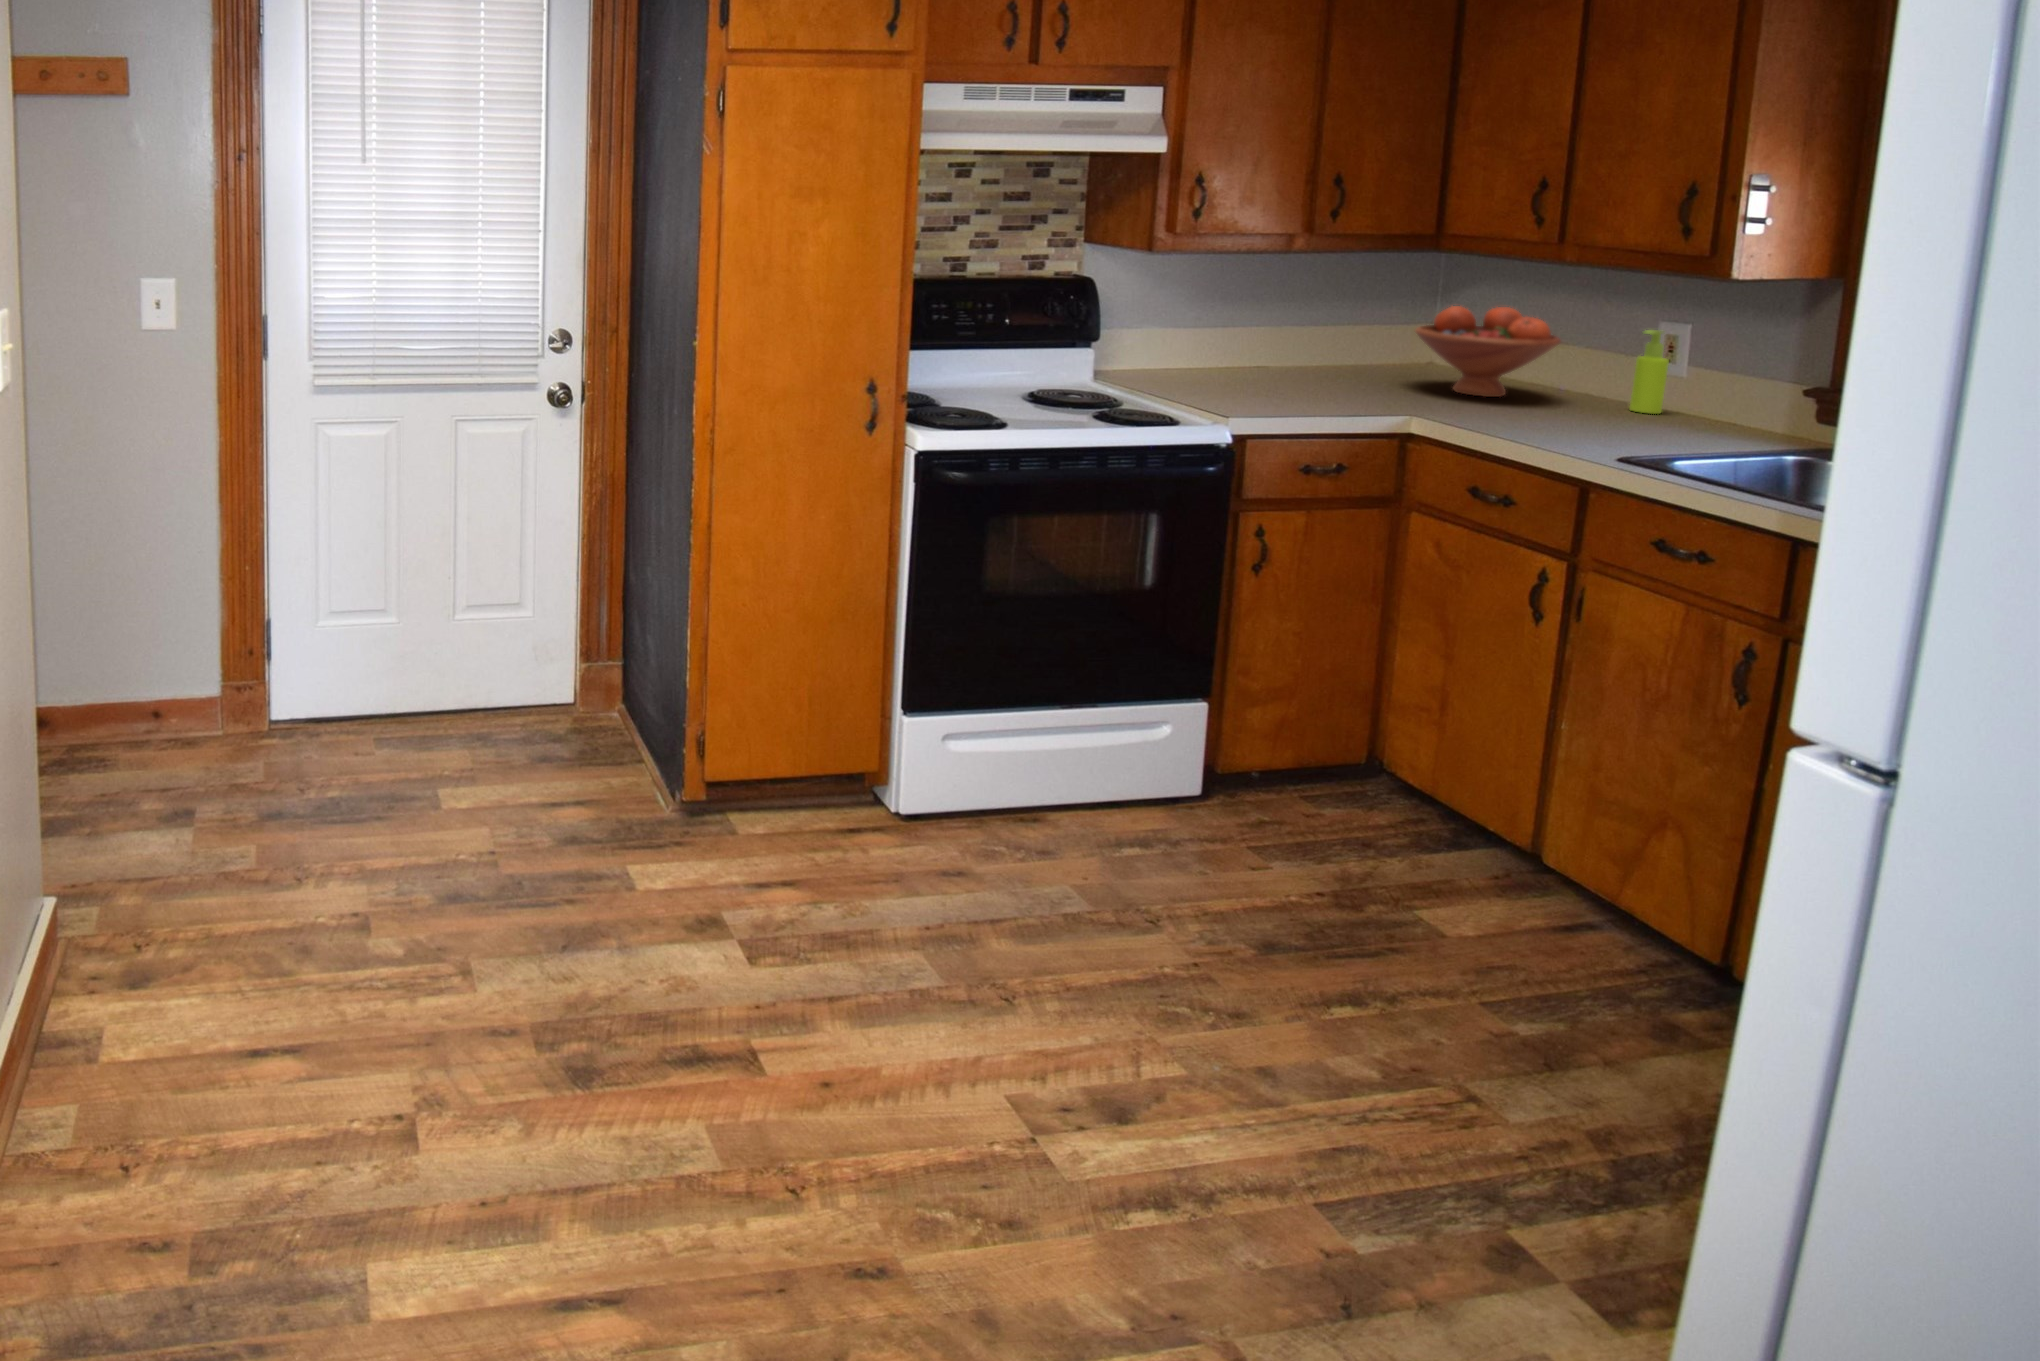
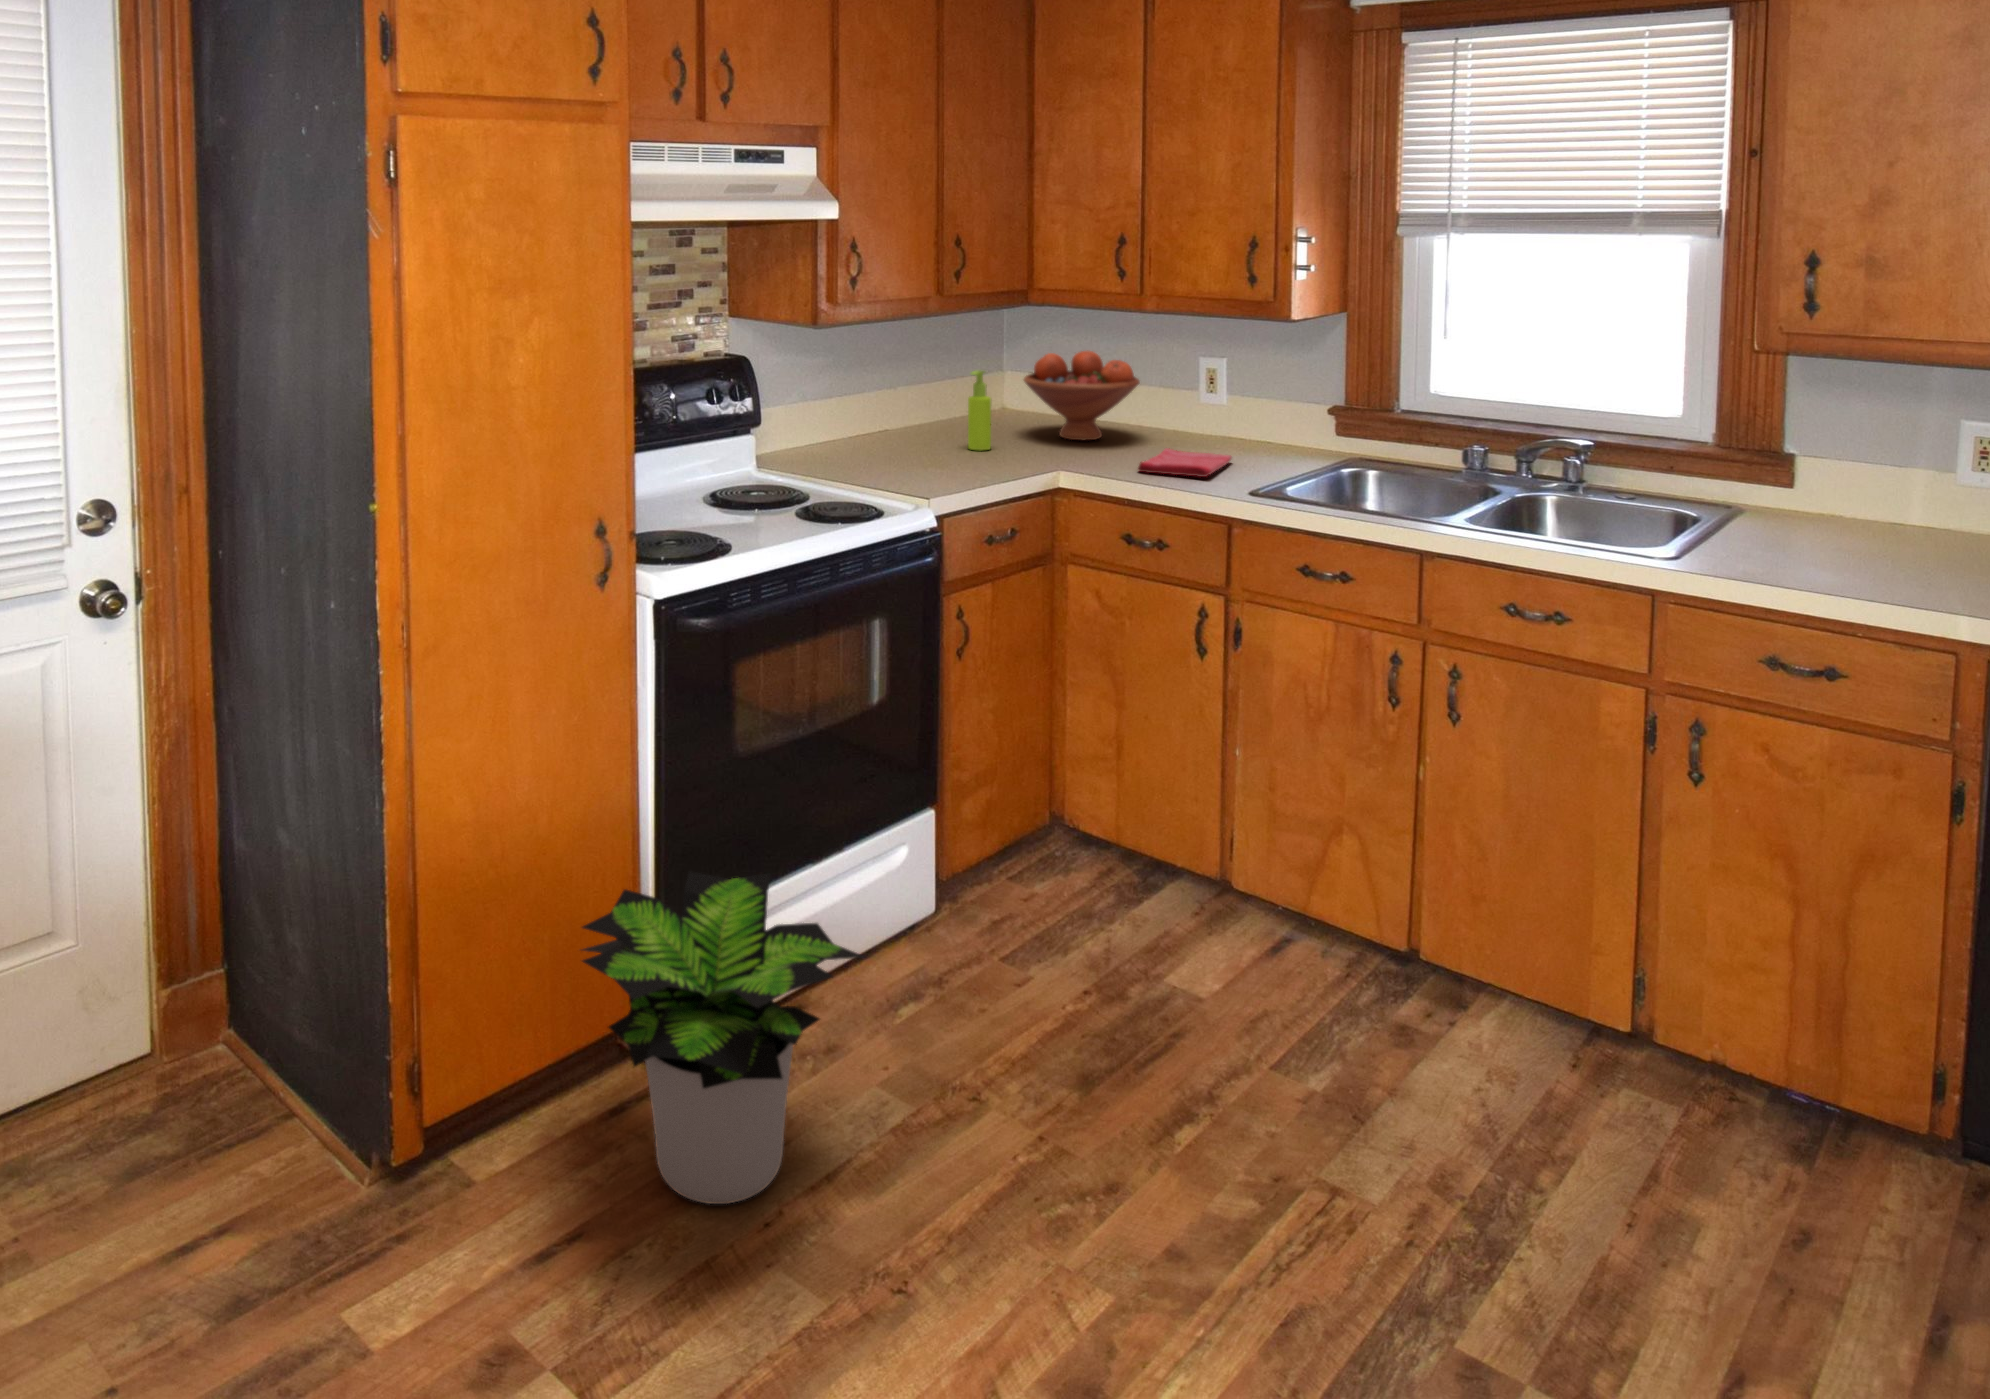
soap dispenser: present [1630,330,1669,414] -> present [968,370,991,450]
dish towel: none [1509,411,1651,440] -> present [1138,448,1232,477]
potted plant: none [806,661,1046,903] -> present [582,872,865,1204]

